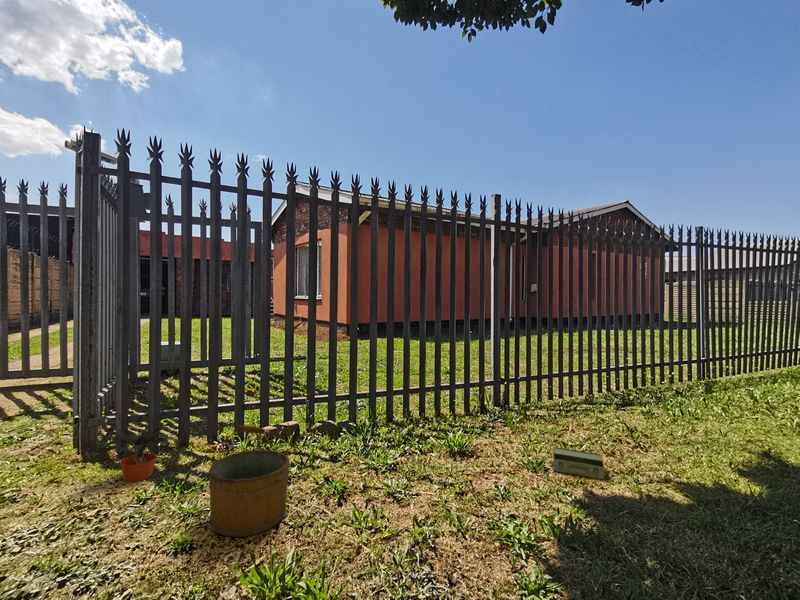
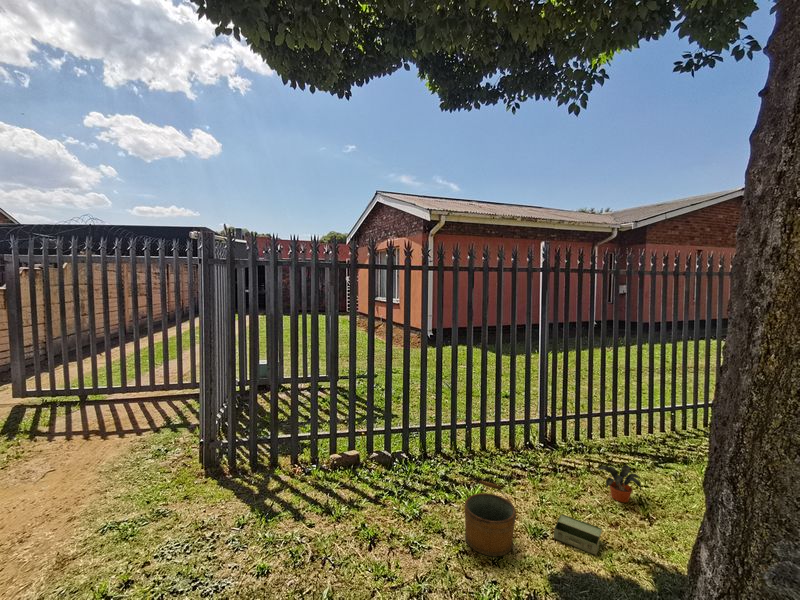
bucket: present [209,425,289,537] -> present [465,481,516,556]
potted plant: present [100,426,170,482] -> present [598,465,641,502]

